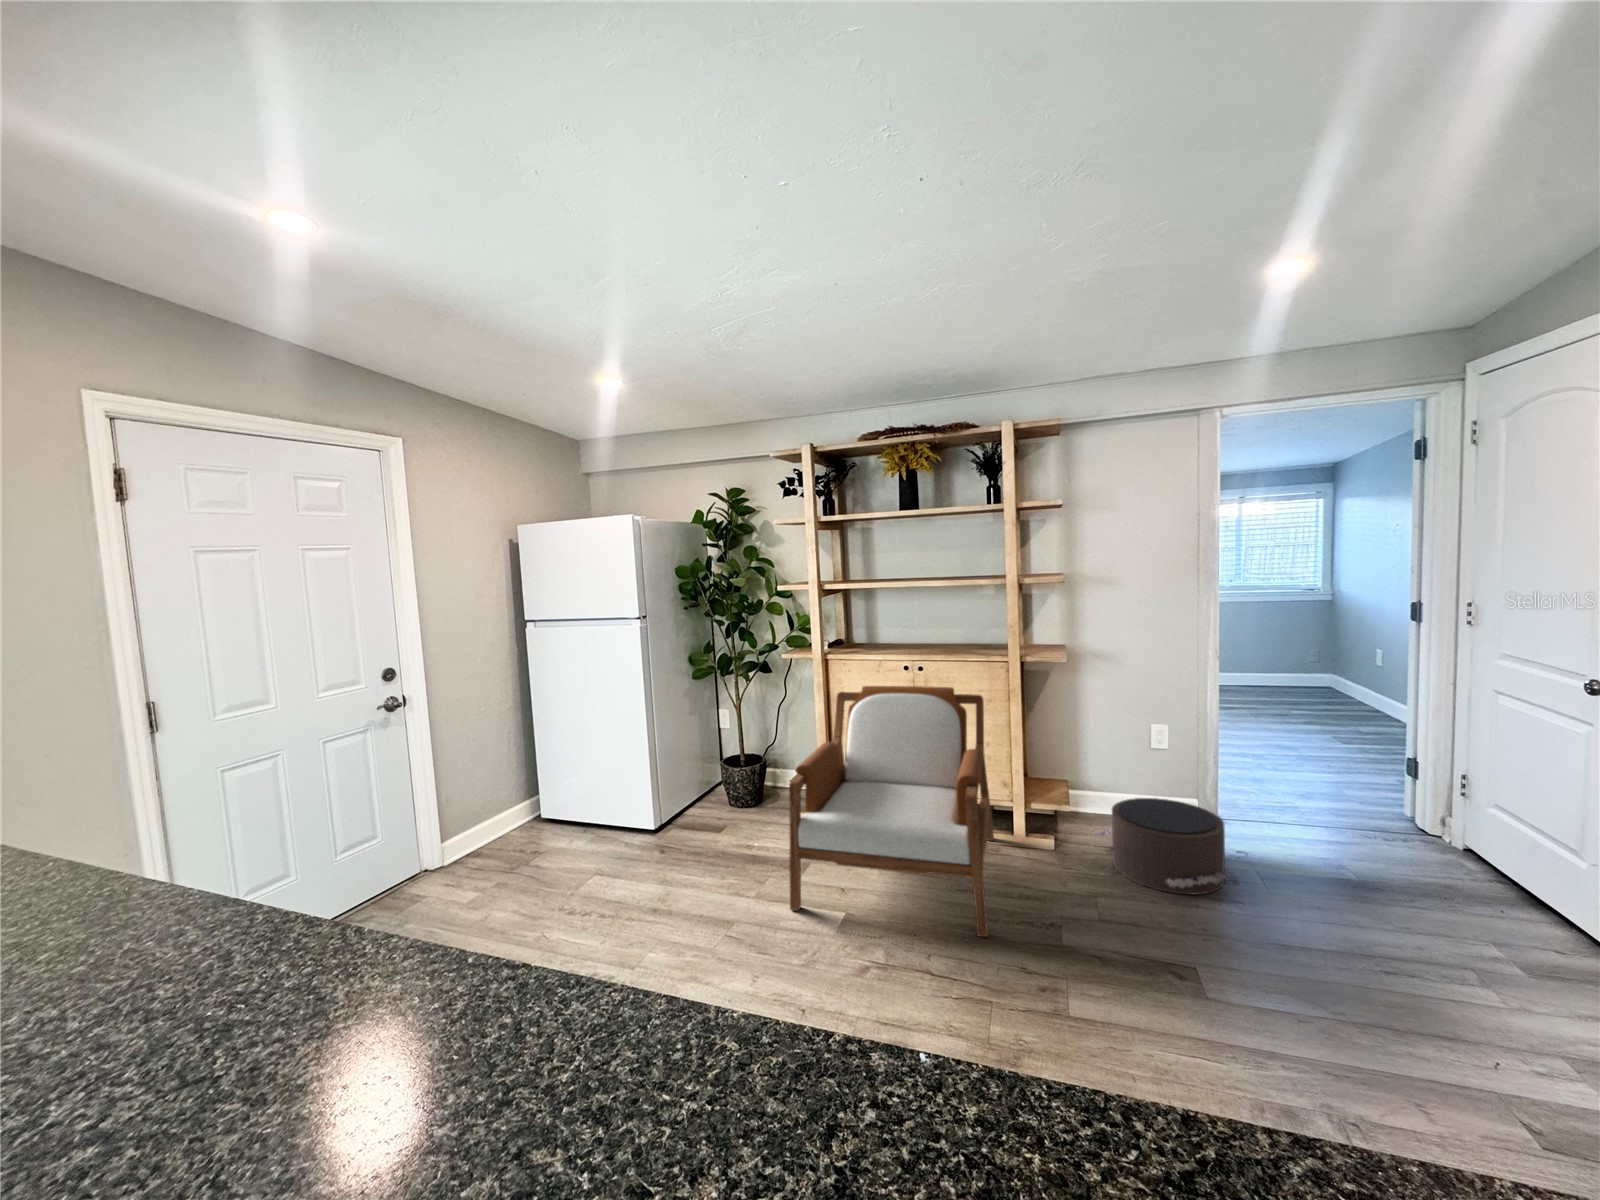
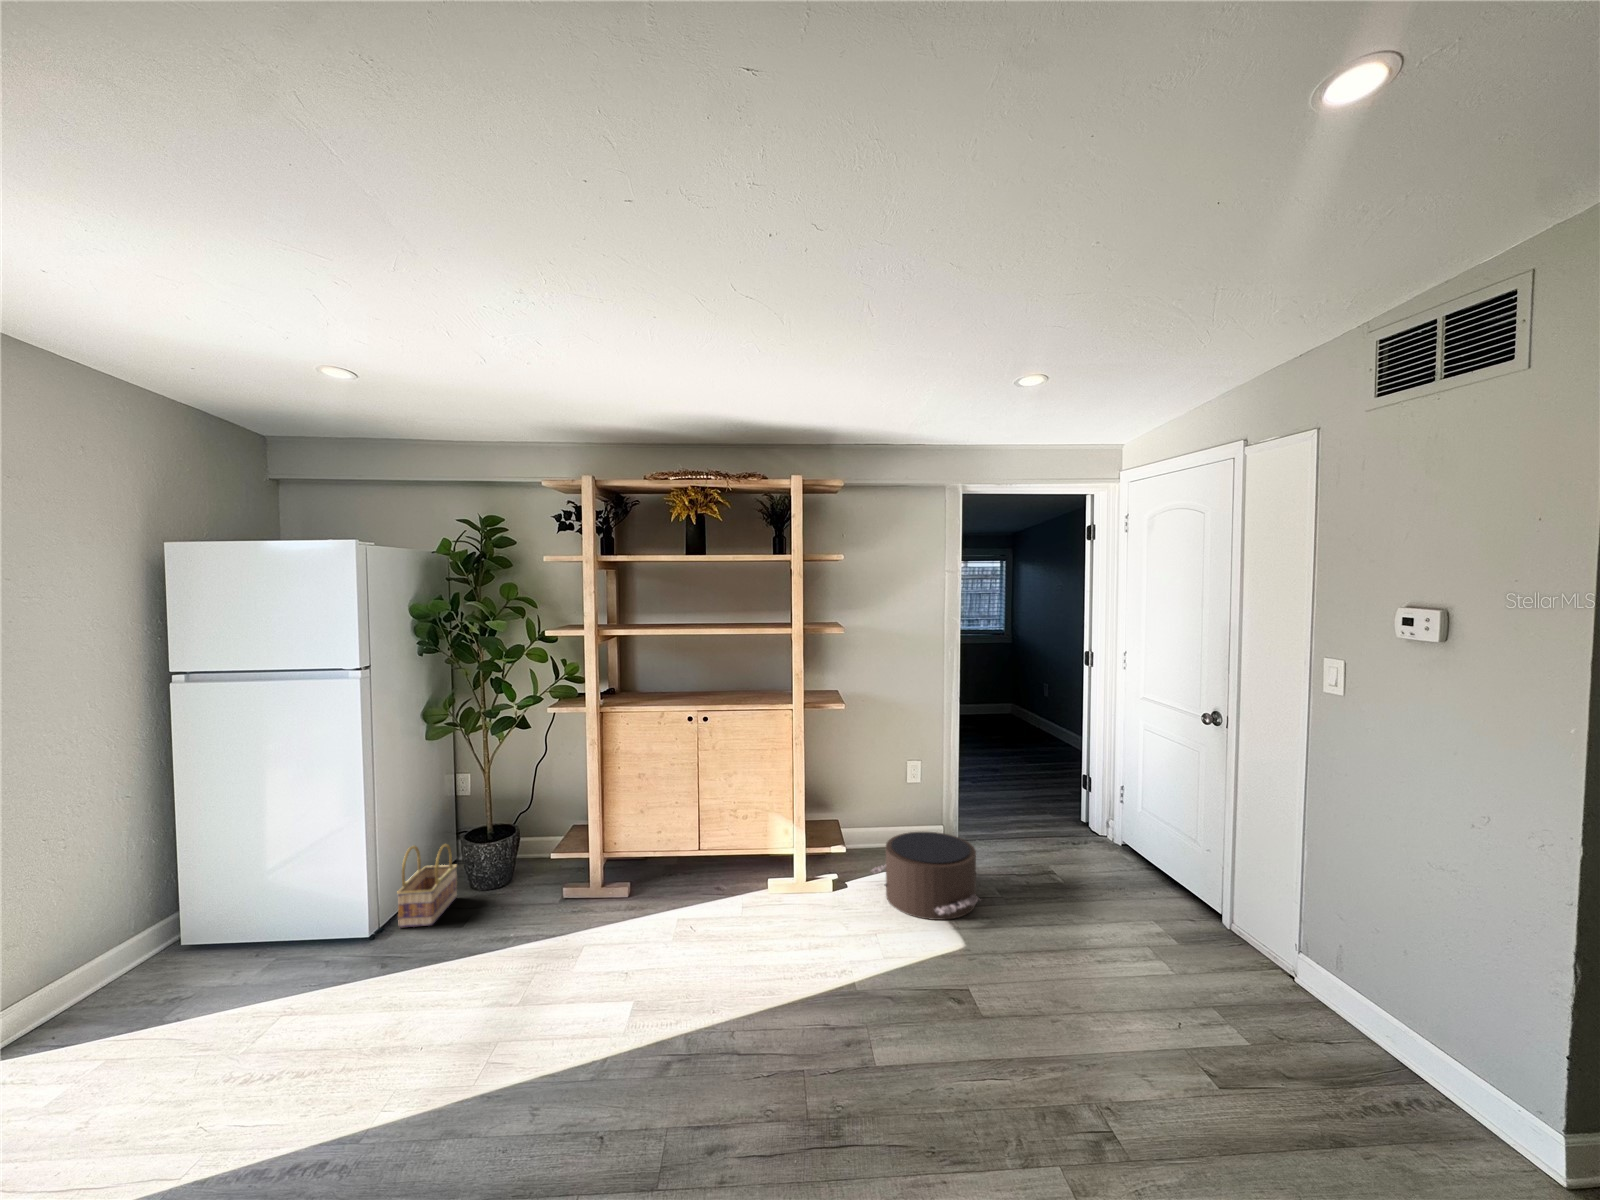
armchair: present [789,686,994,937] -> none [568,738,789,1013]
basket: none [673,762,718,826] -> present [397,844,457,927]

